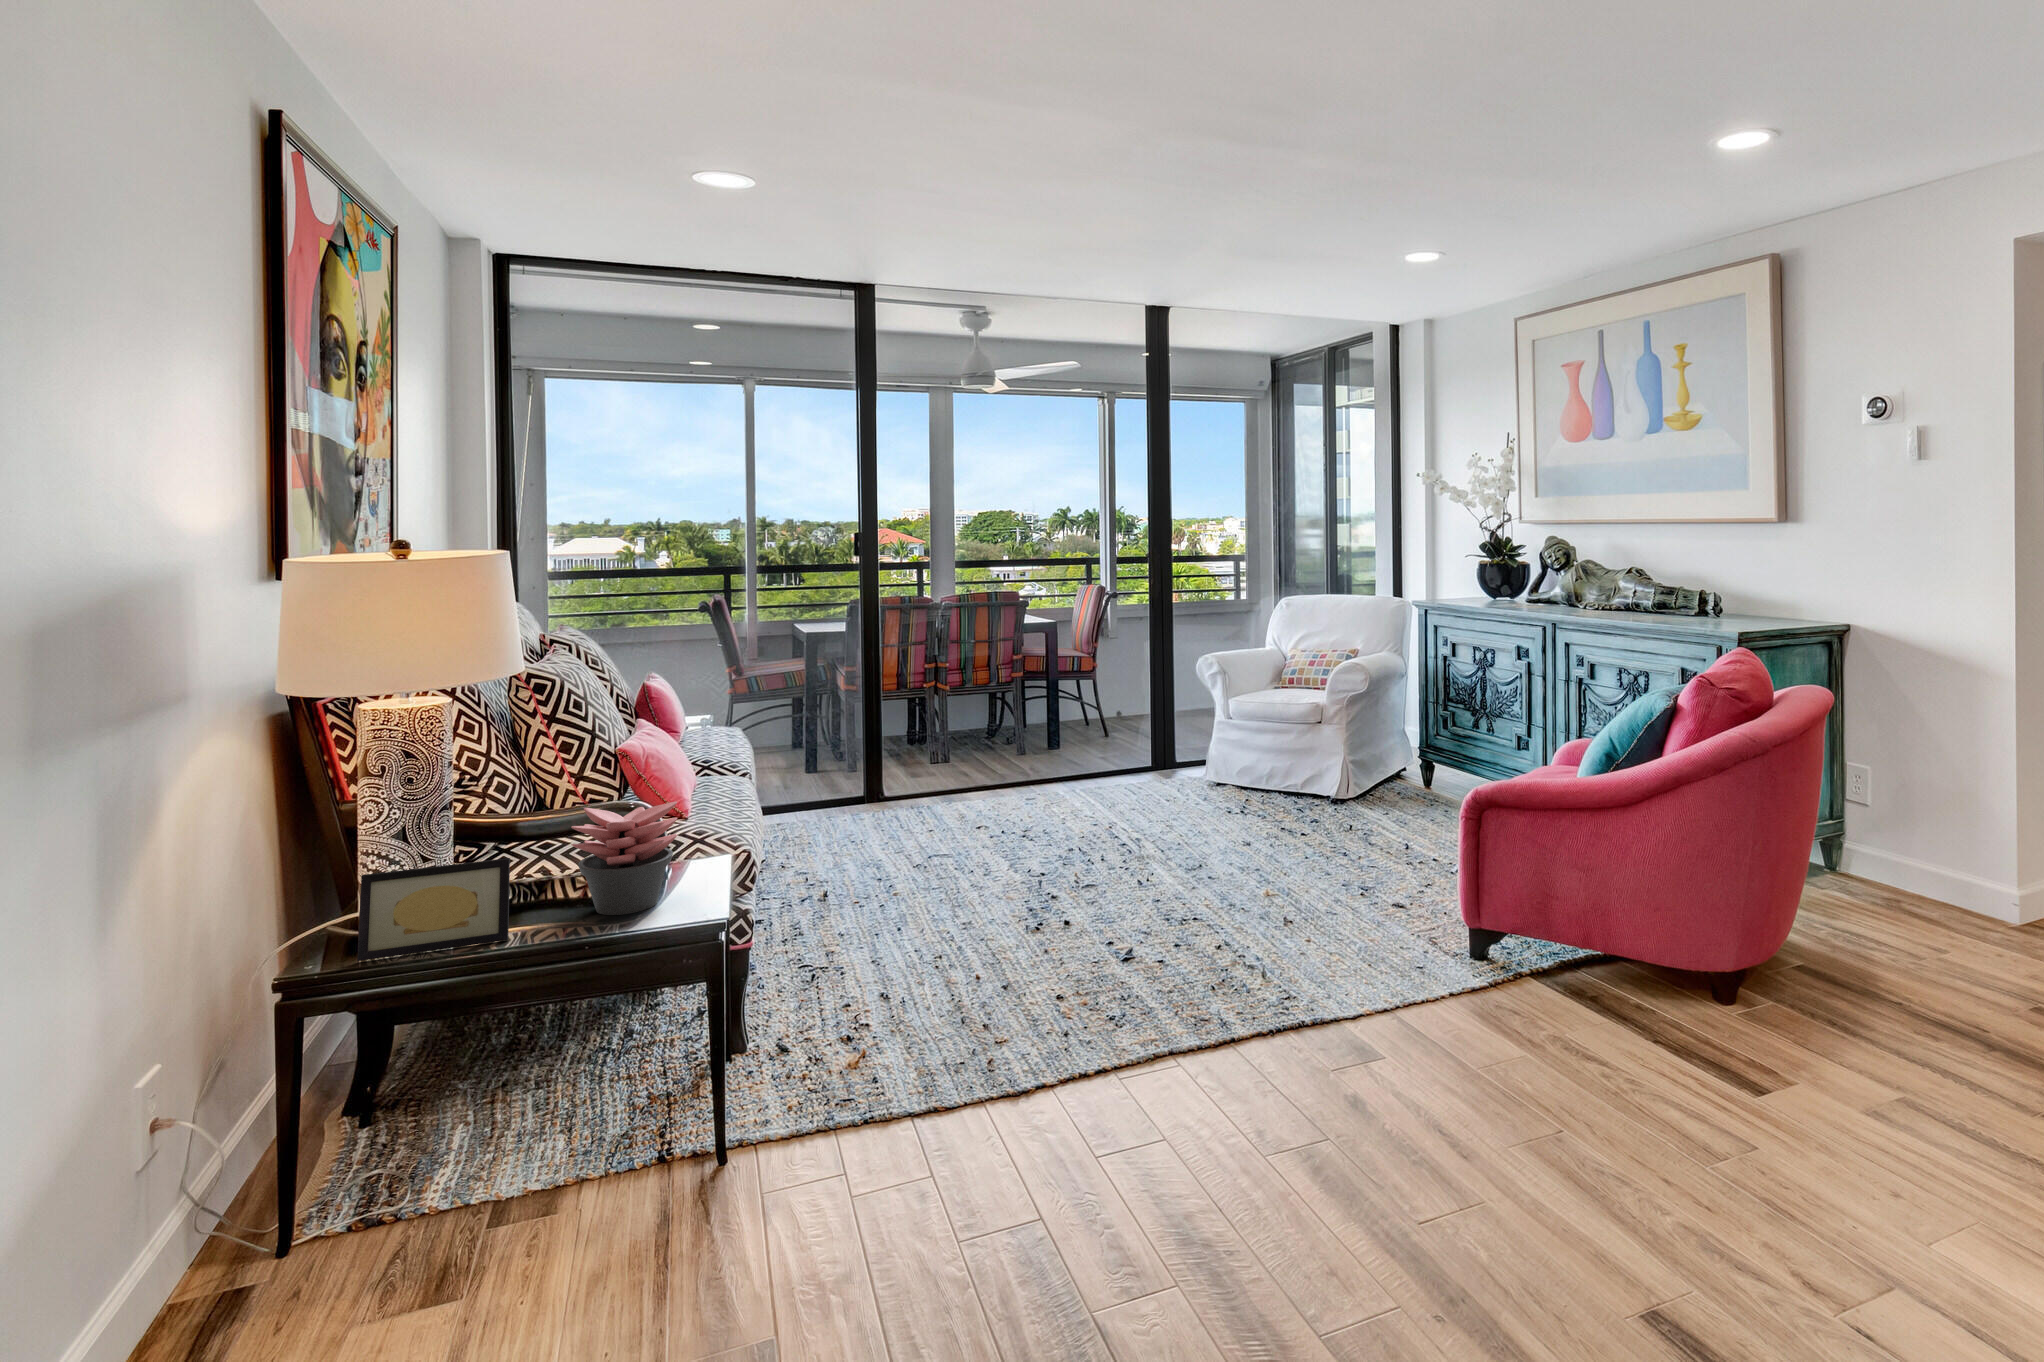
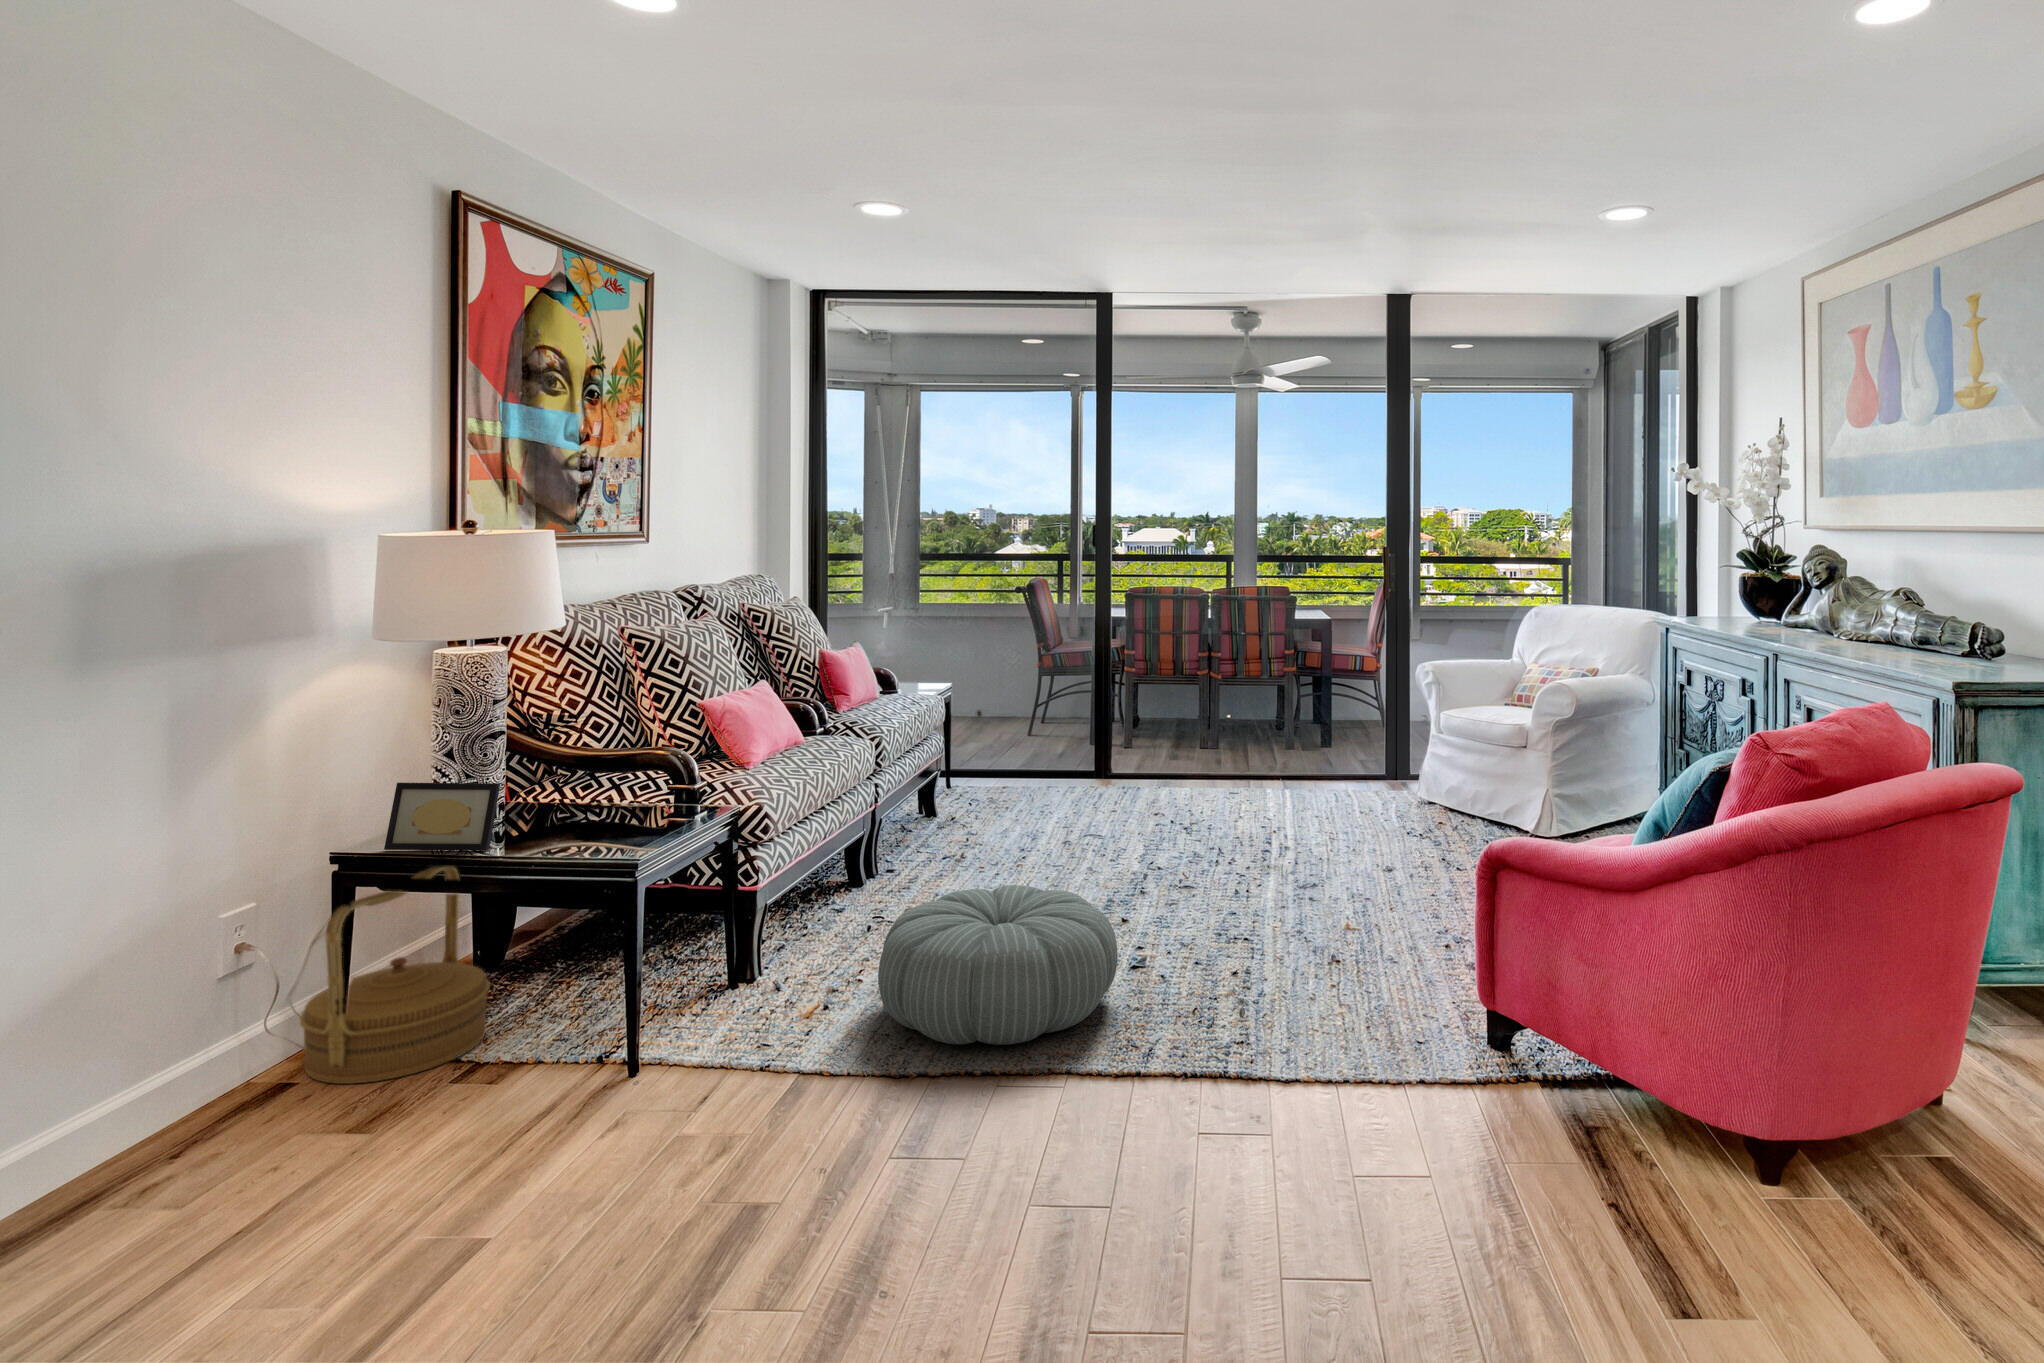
succulent plant: present [571,801,678,915] -> none [557,749,650,844]
pouf: none [916,895,1160,1058] -> present [878,885,1118,1045]
woven basket: none [225,975,473,1273] -> present [300,867,490,1084]

